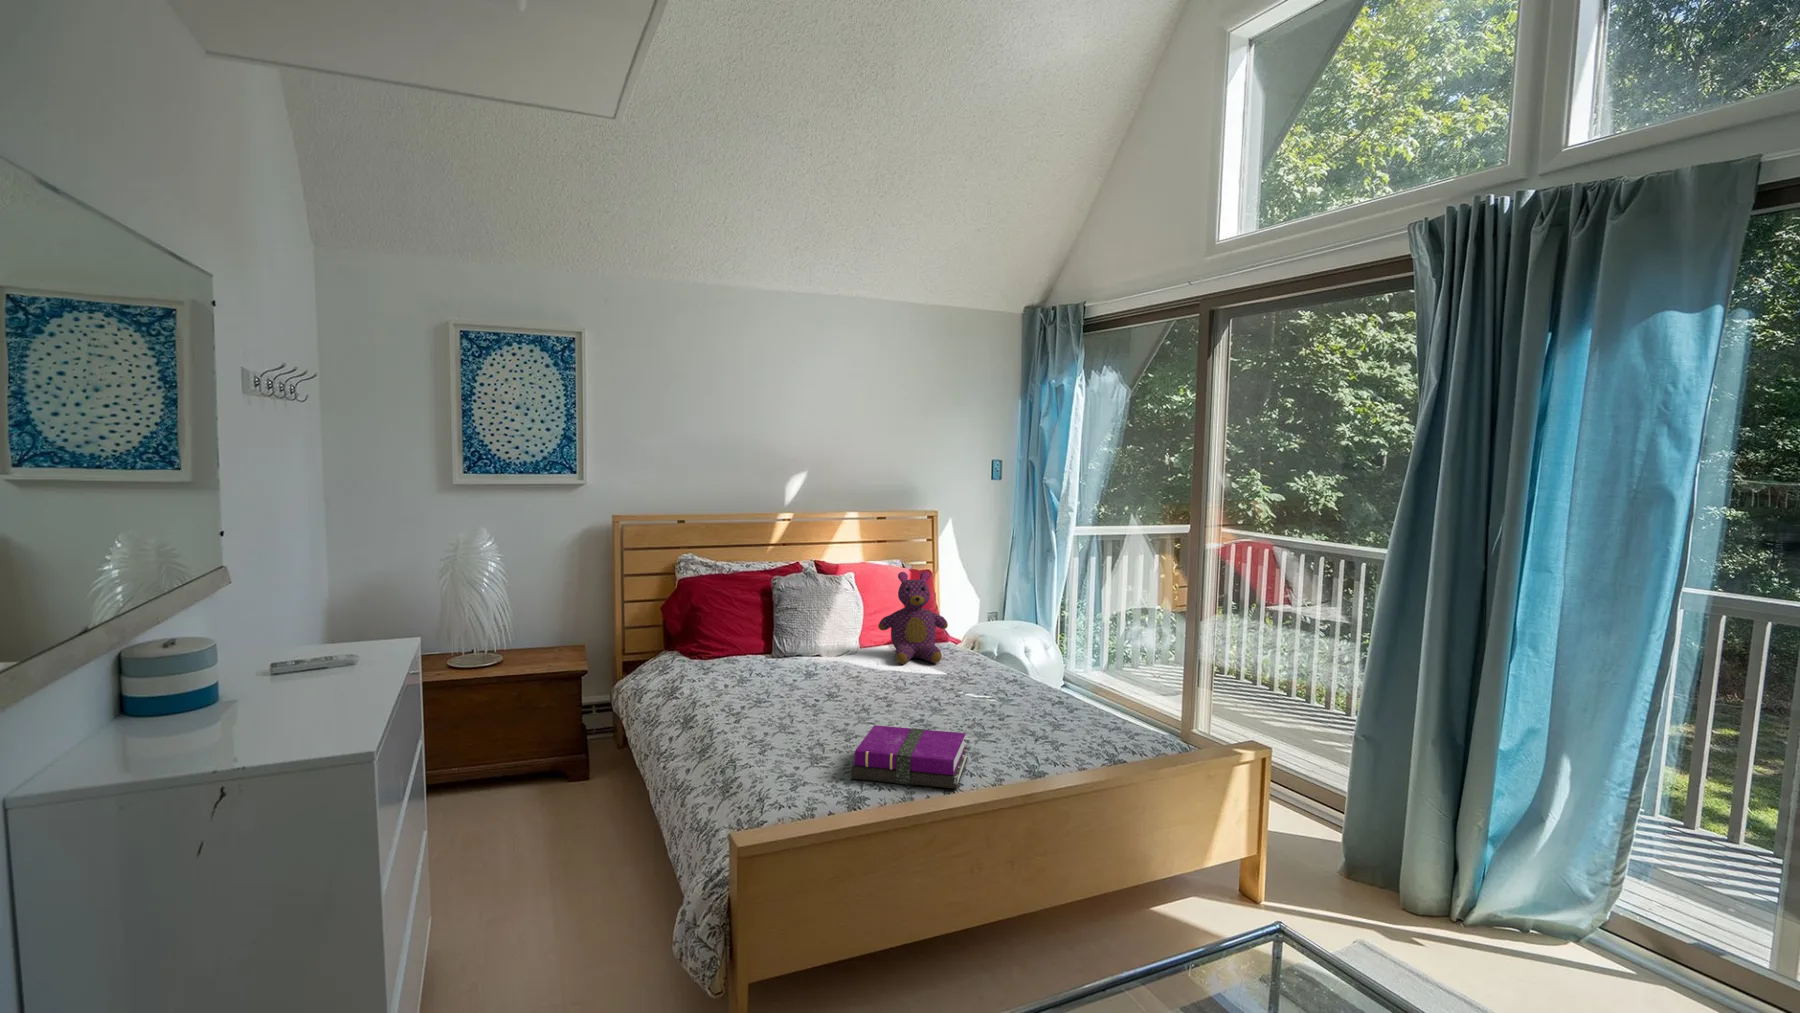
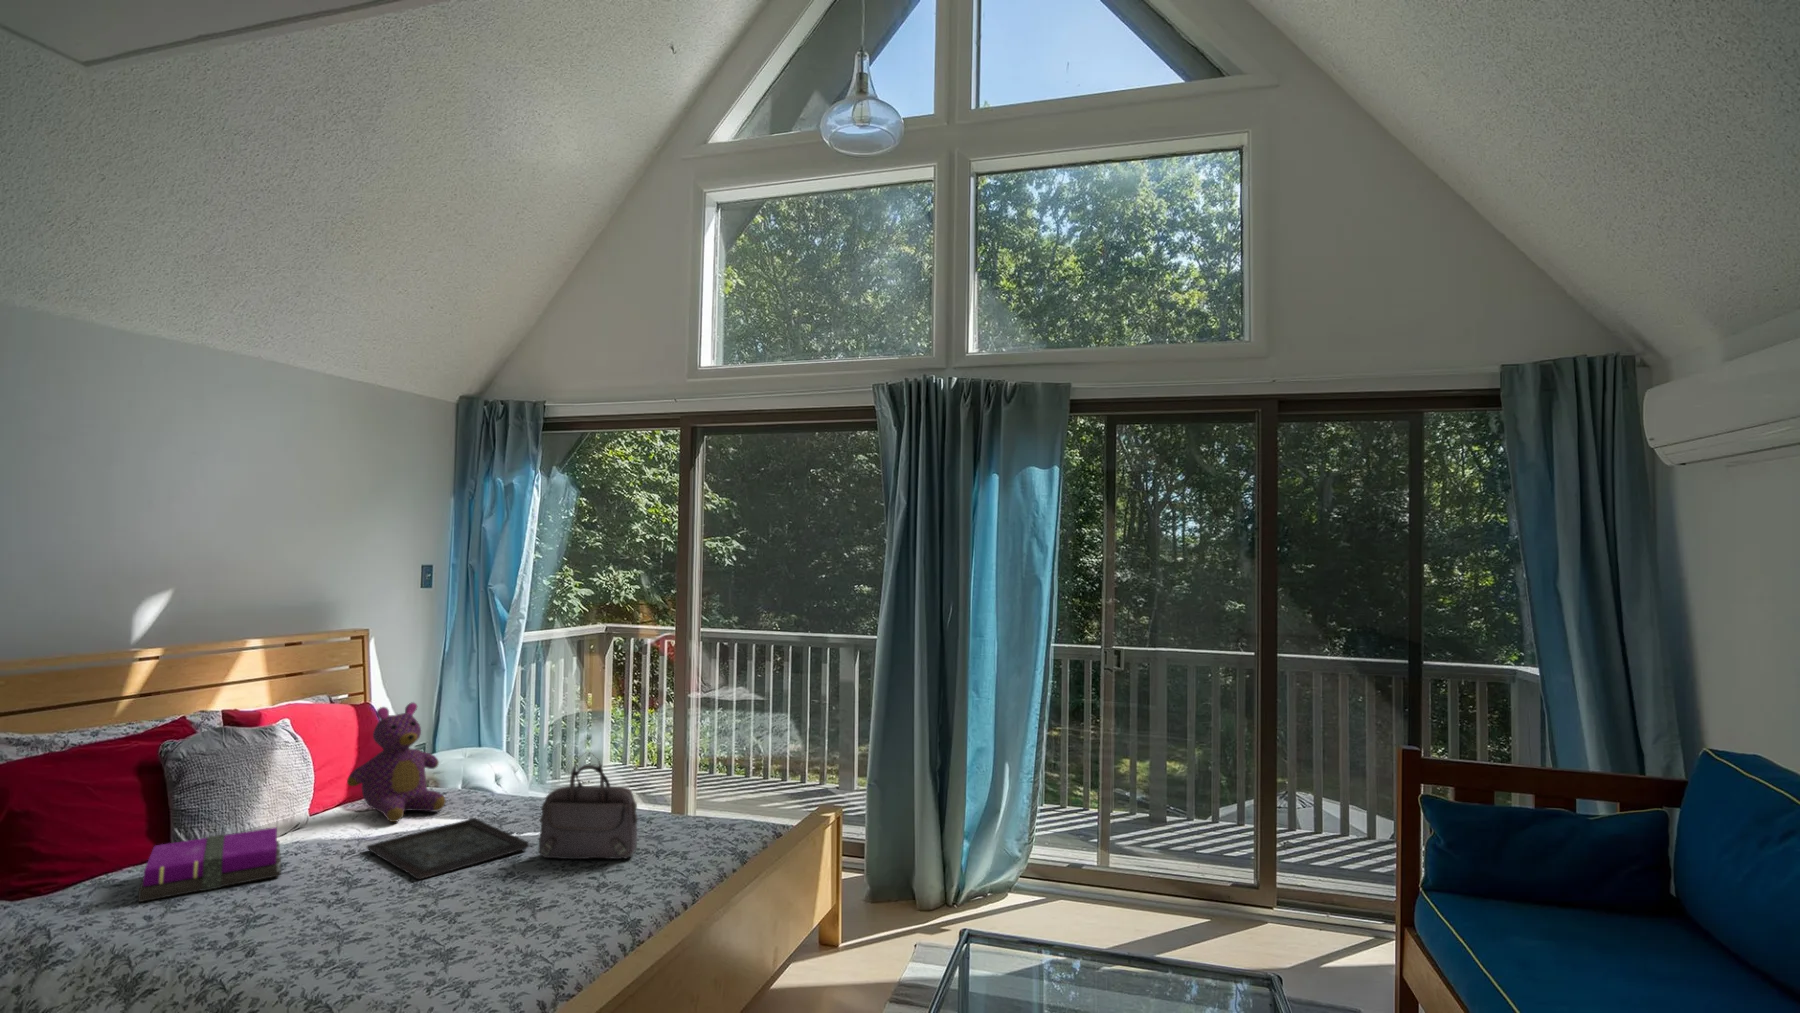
handbag: none [953,633,1027,737] -> present [539,755,638,859]
tray: none [862,674,955,707] -> present [367,818,529,879]
notebook: present [851,725,968,789] -> present [138,827,281,902]

